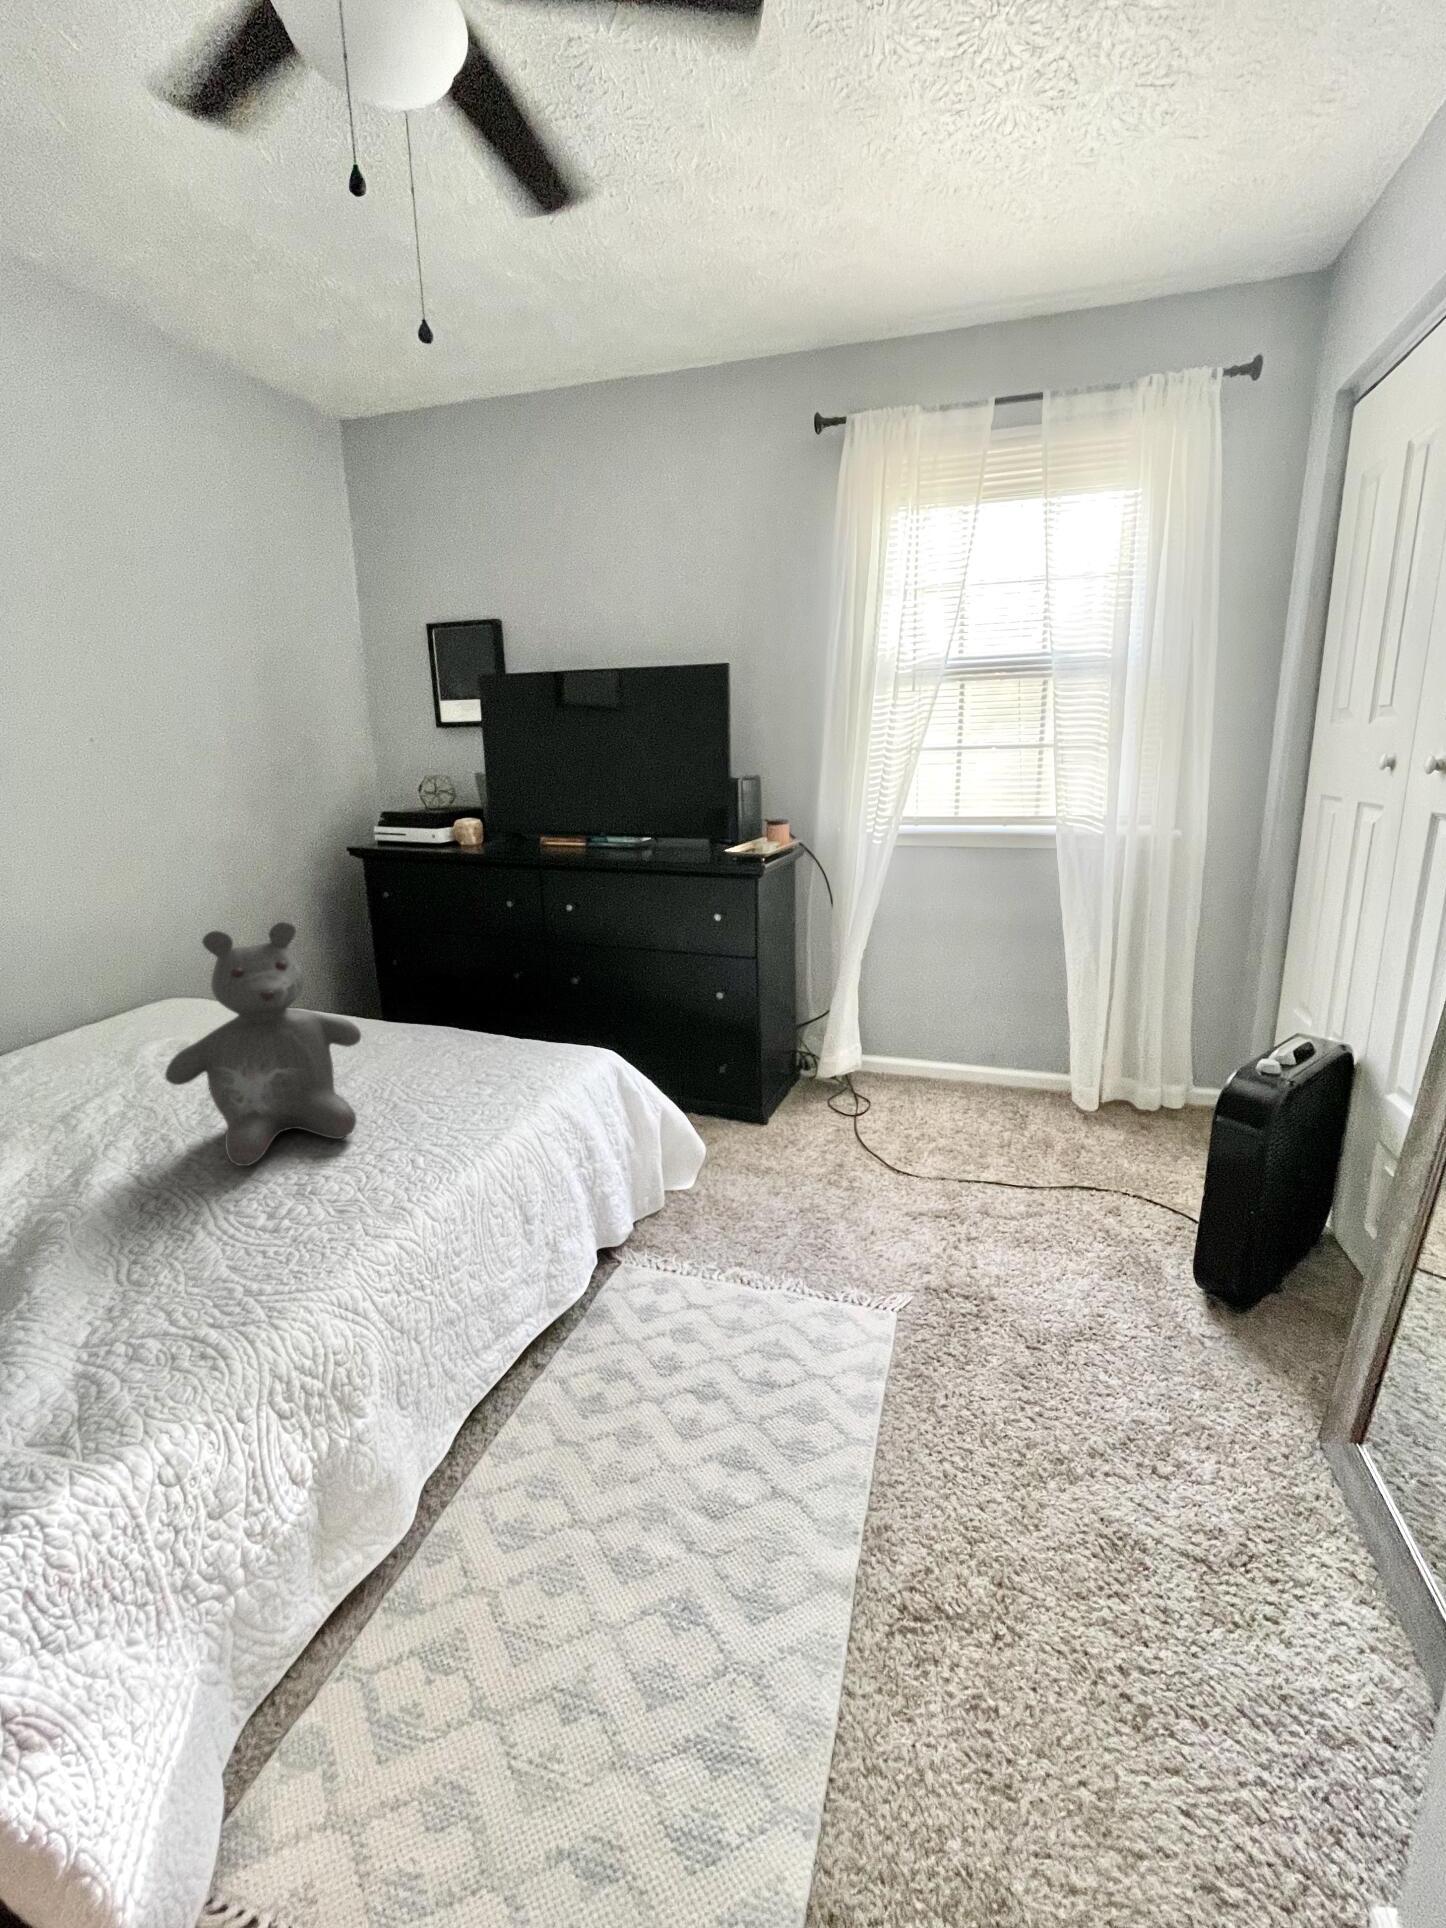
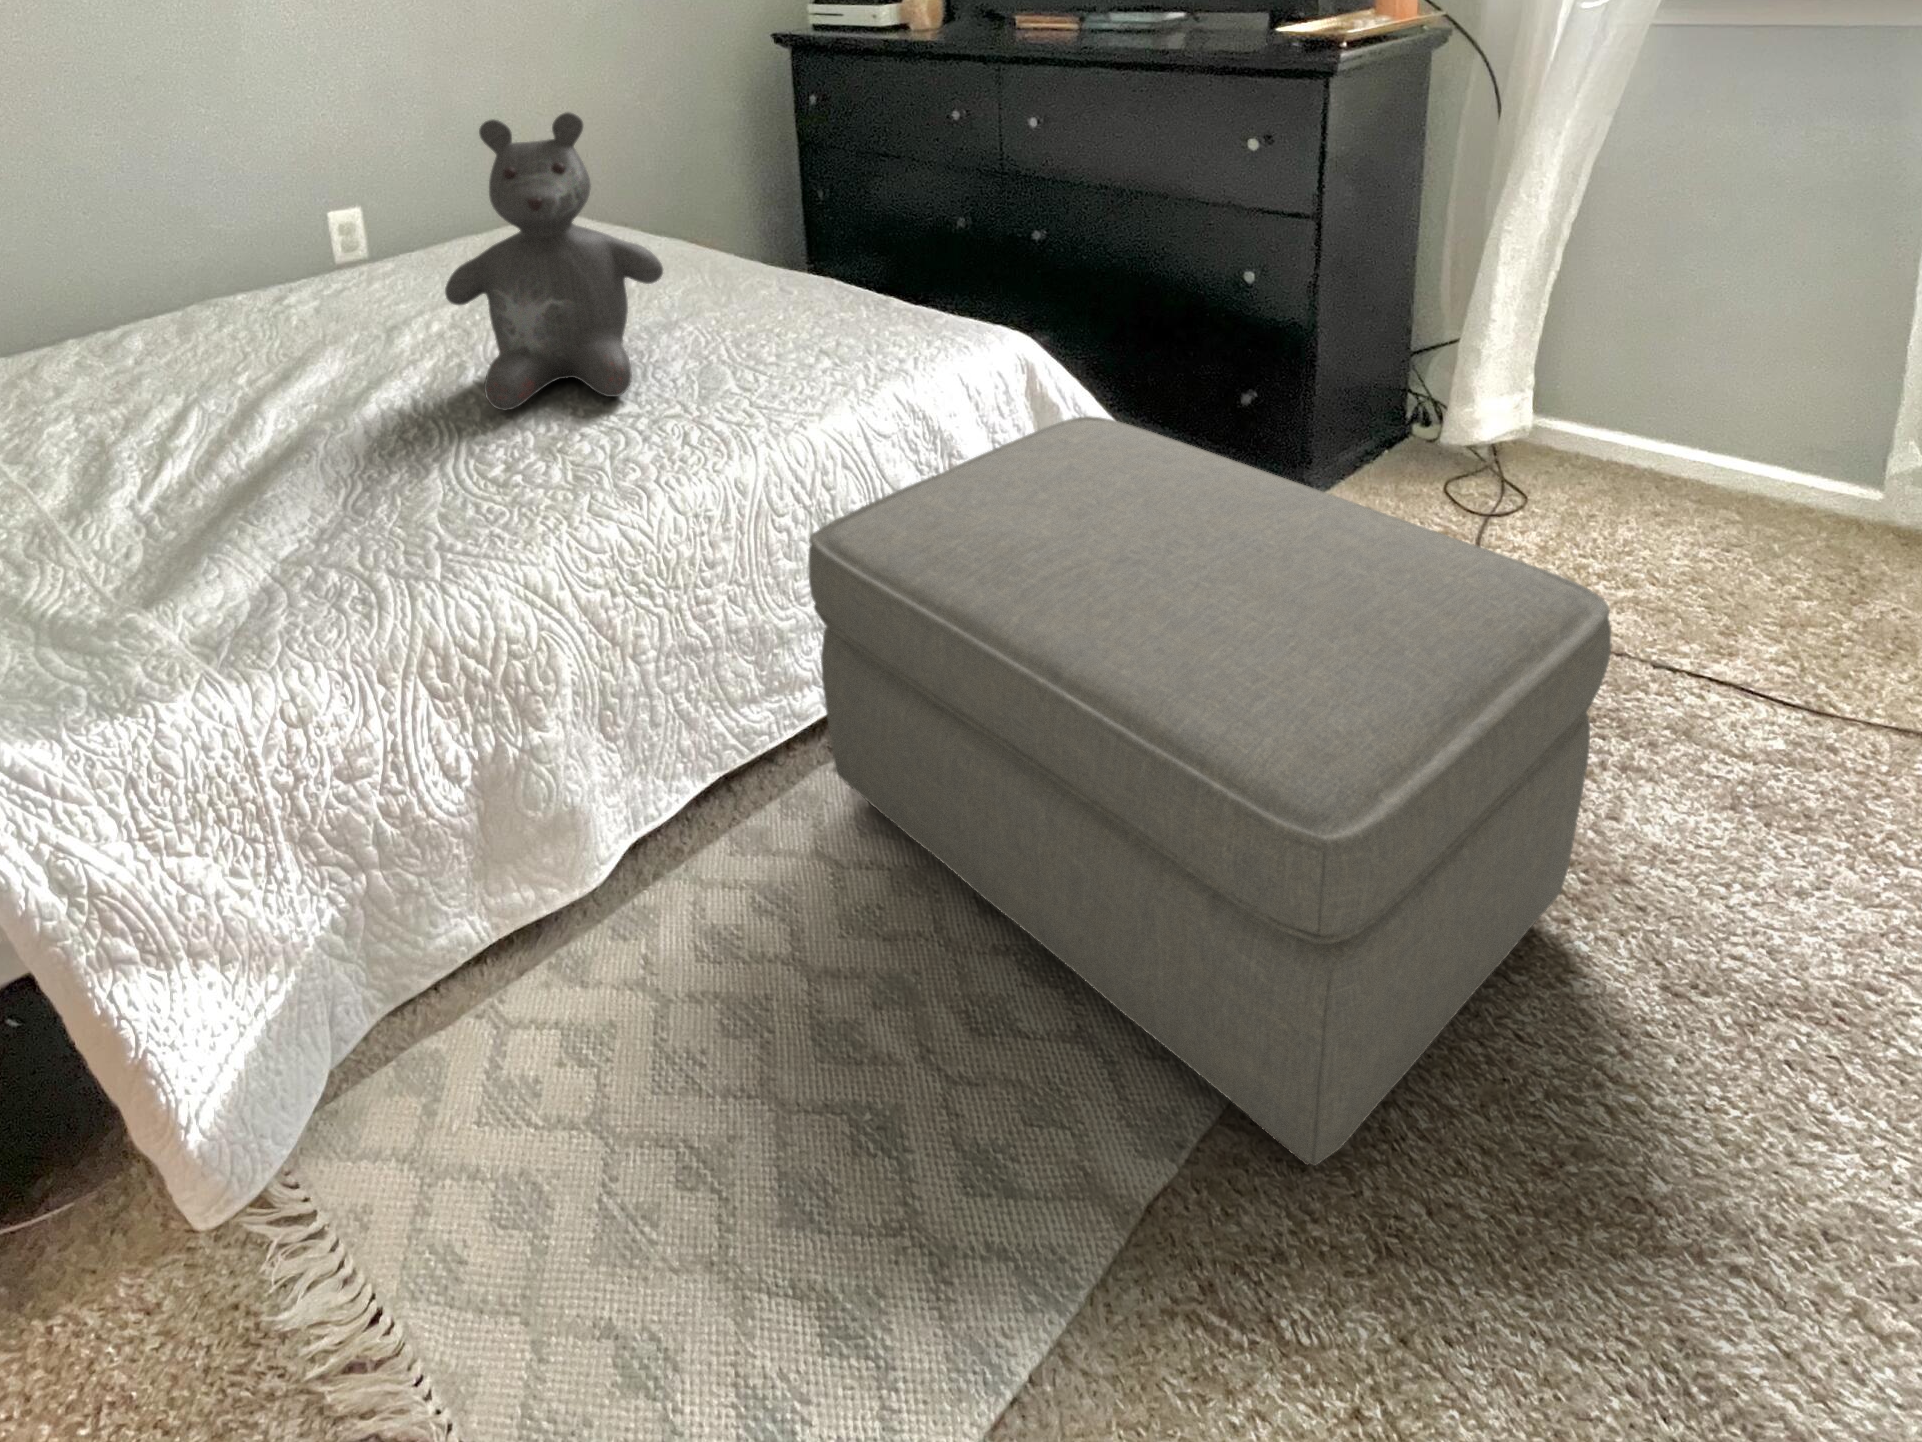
ottoman: none [537,1095,990,1513] -> present [809,416,1612,1166]

